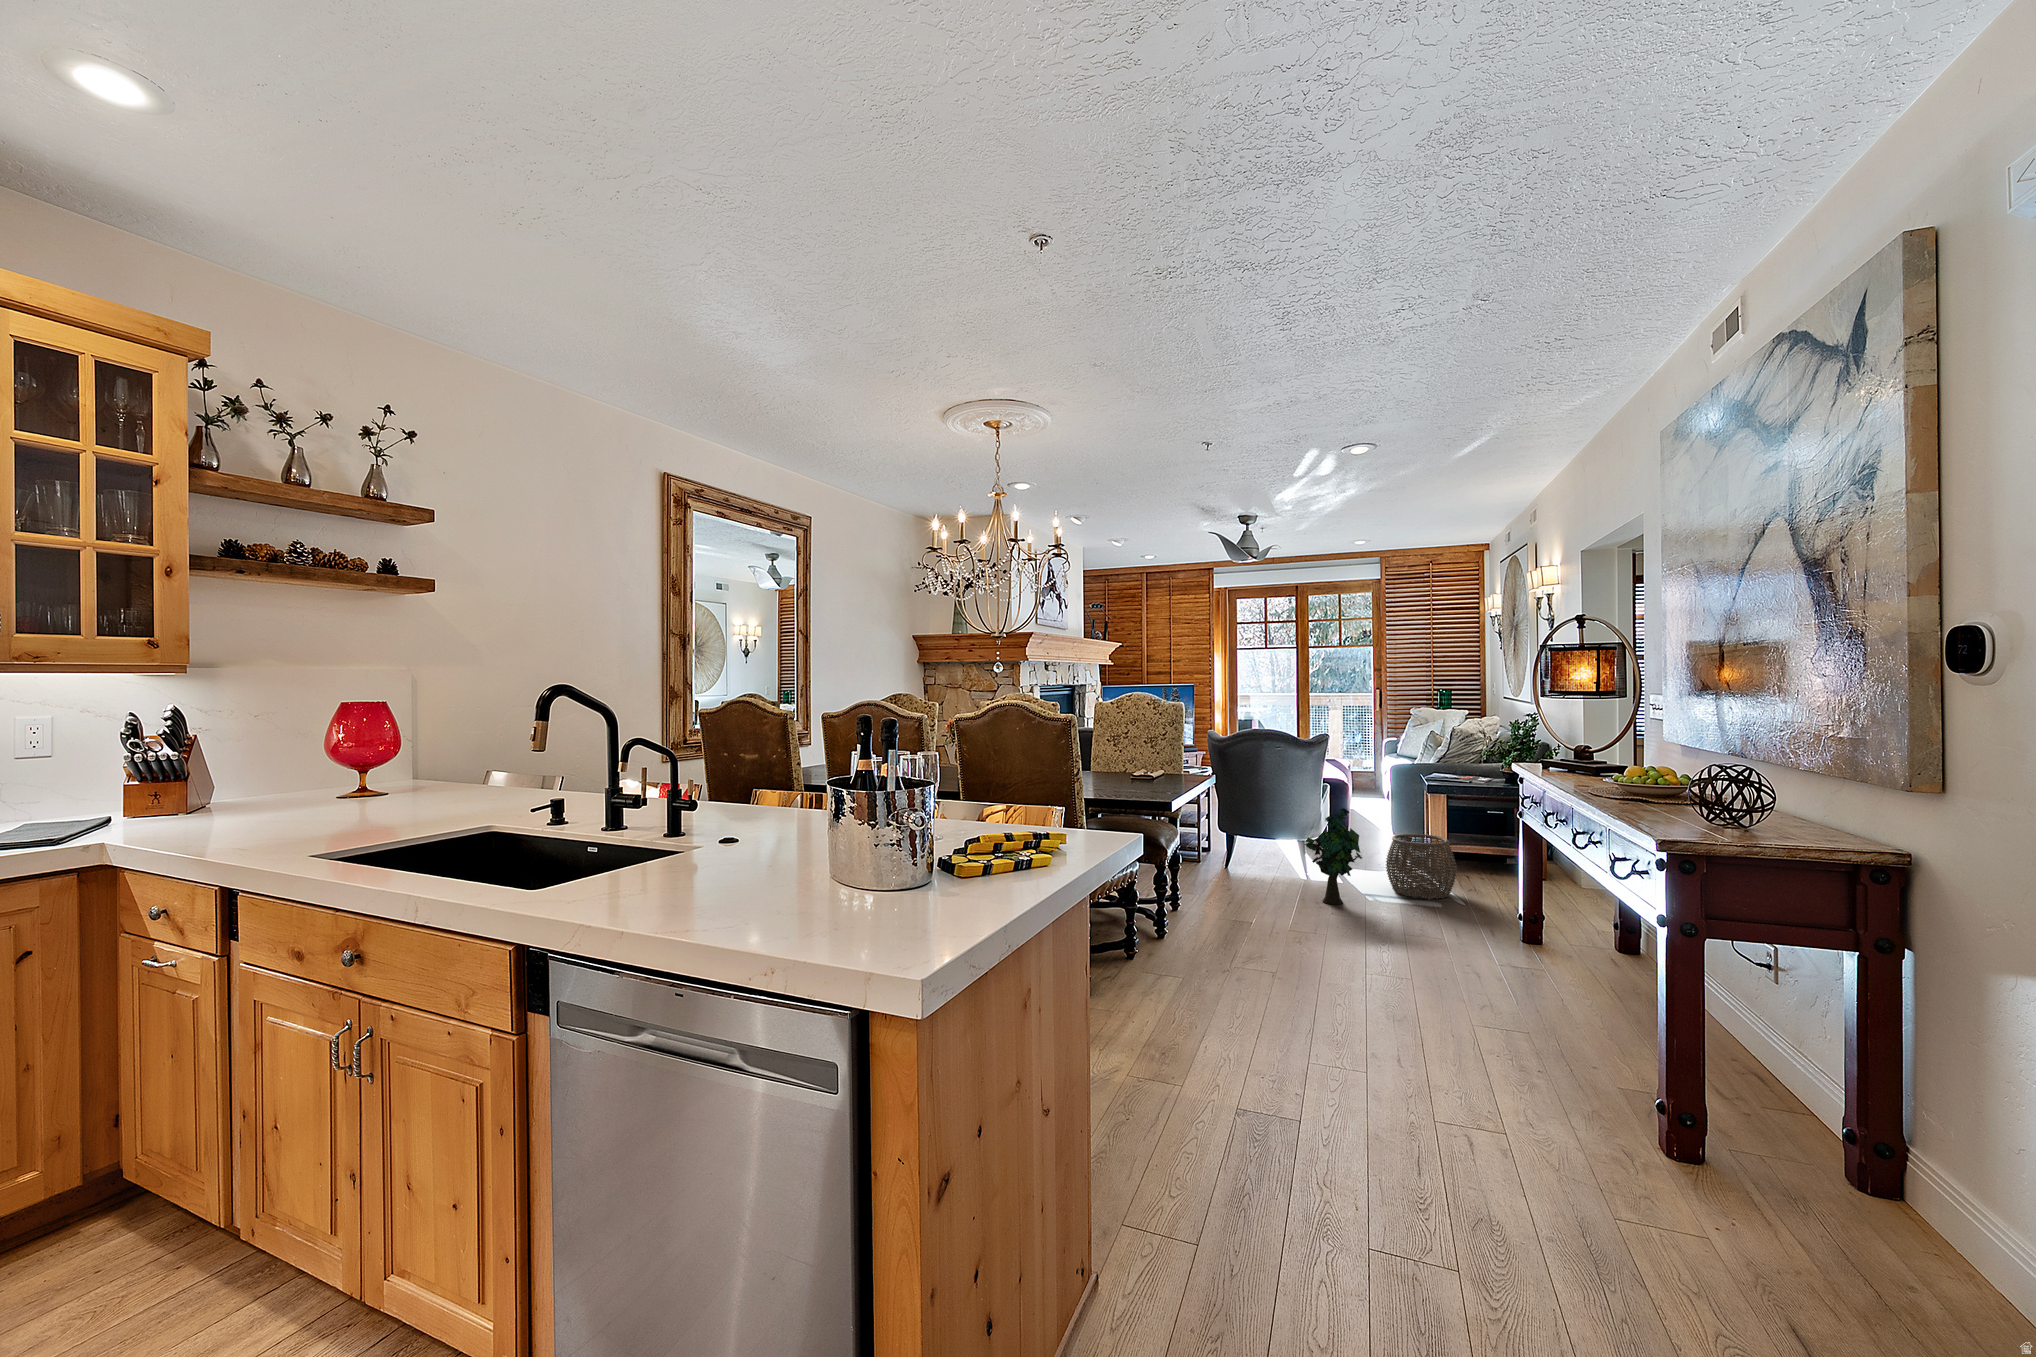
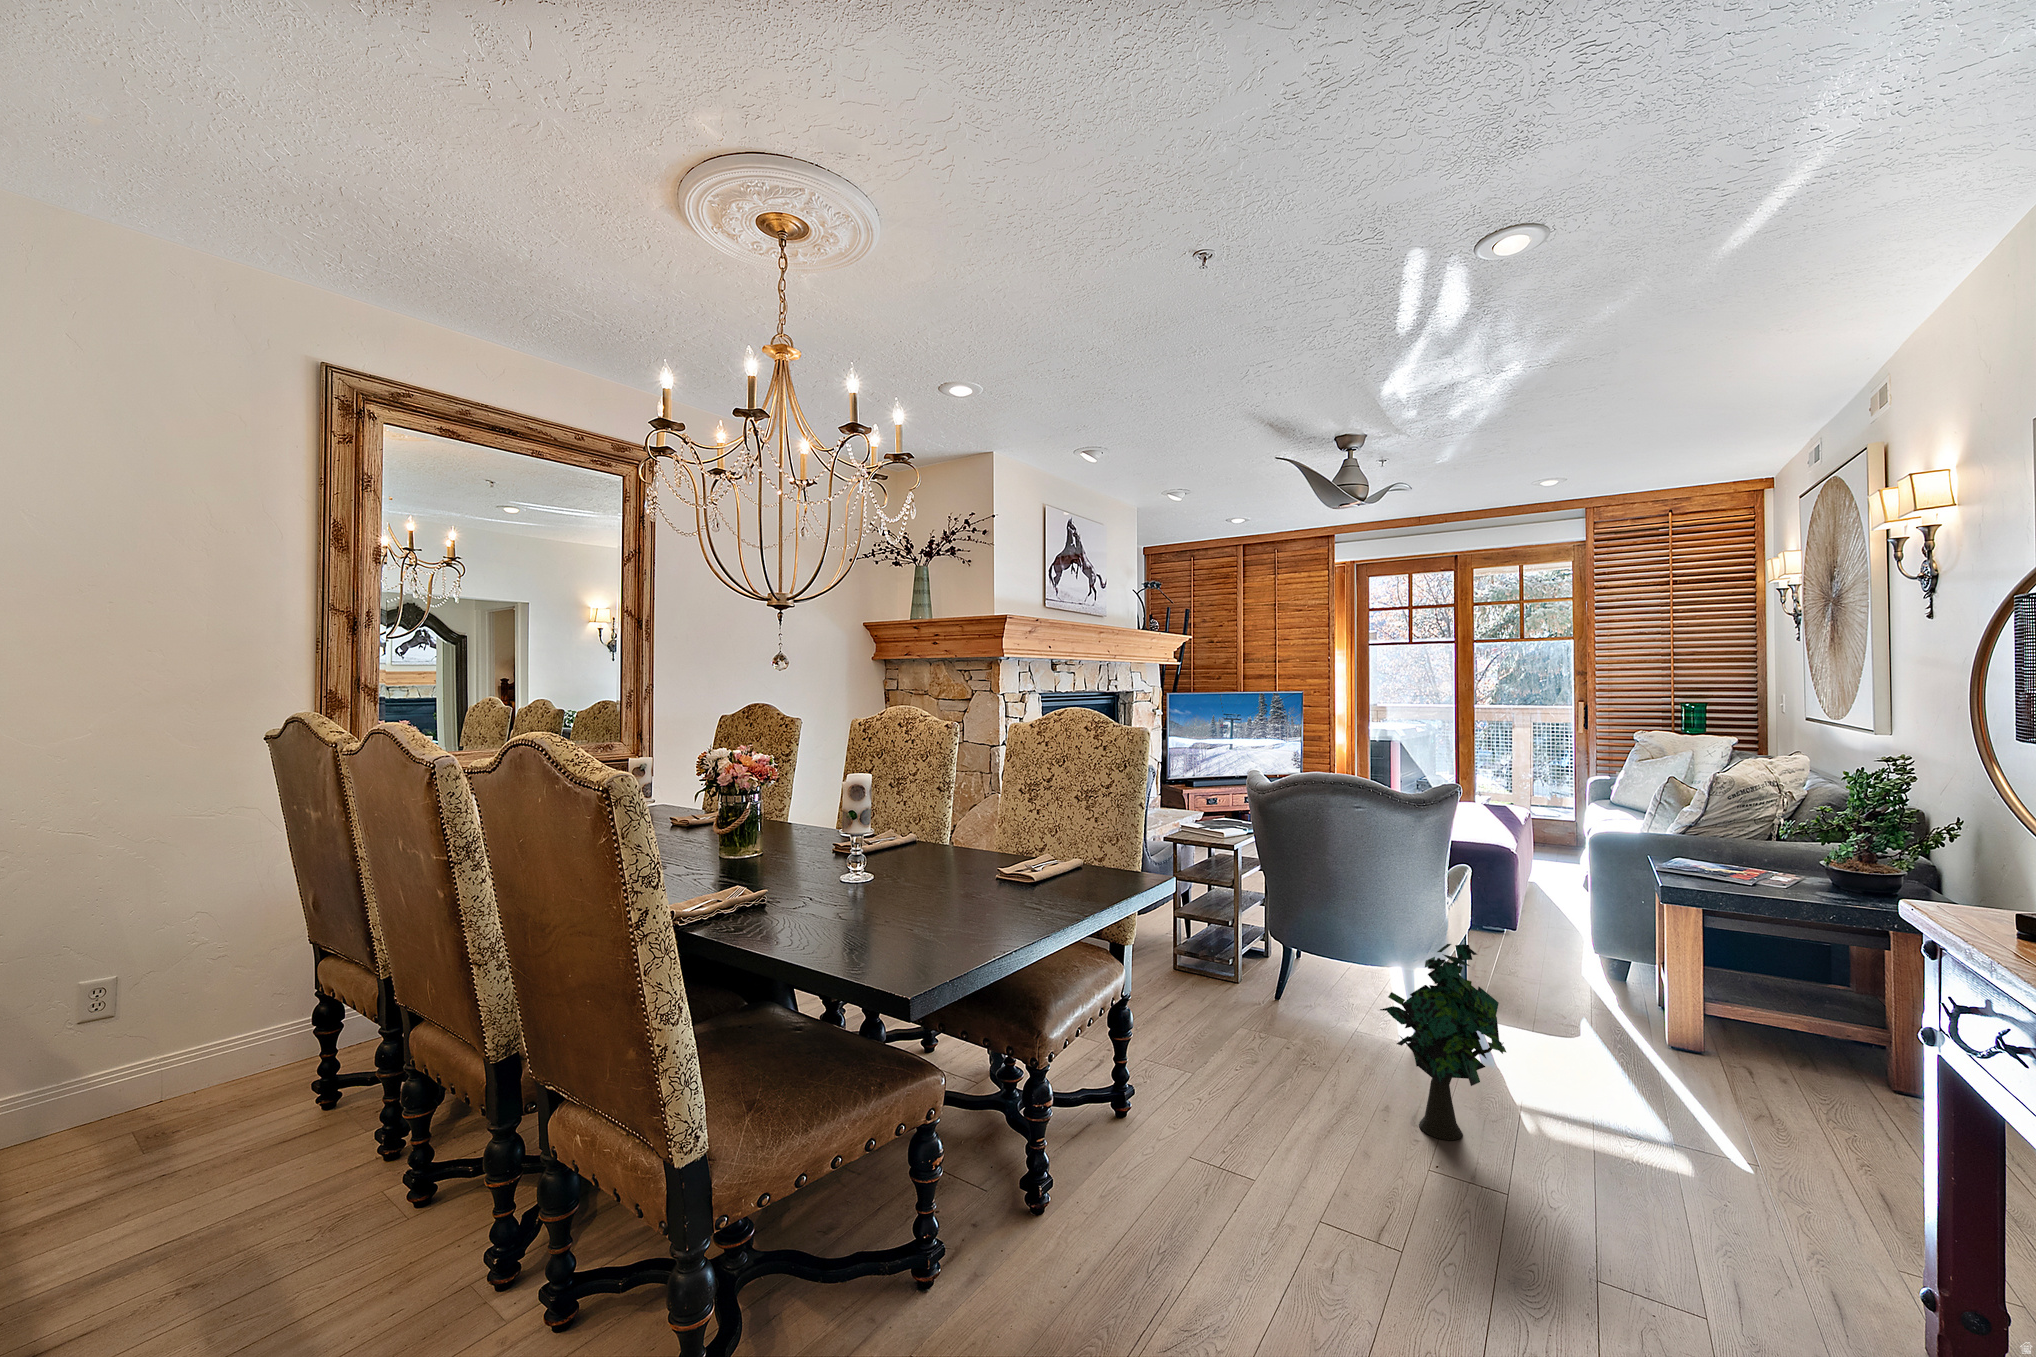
woven basket: present [1386,834,1457,899] -> none [1563,991,1729,1149]

